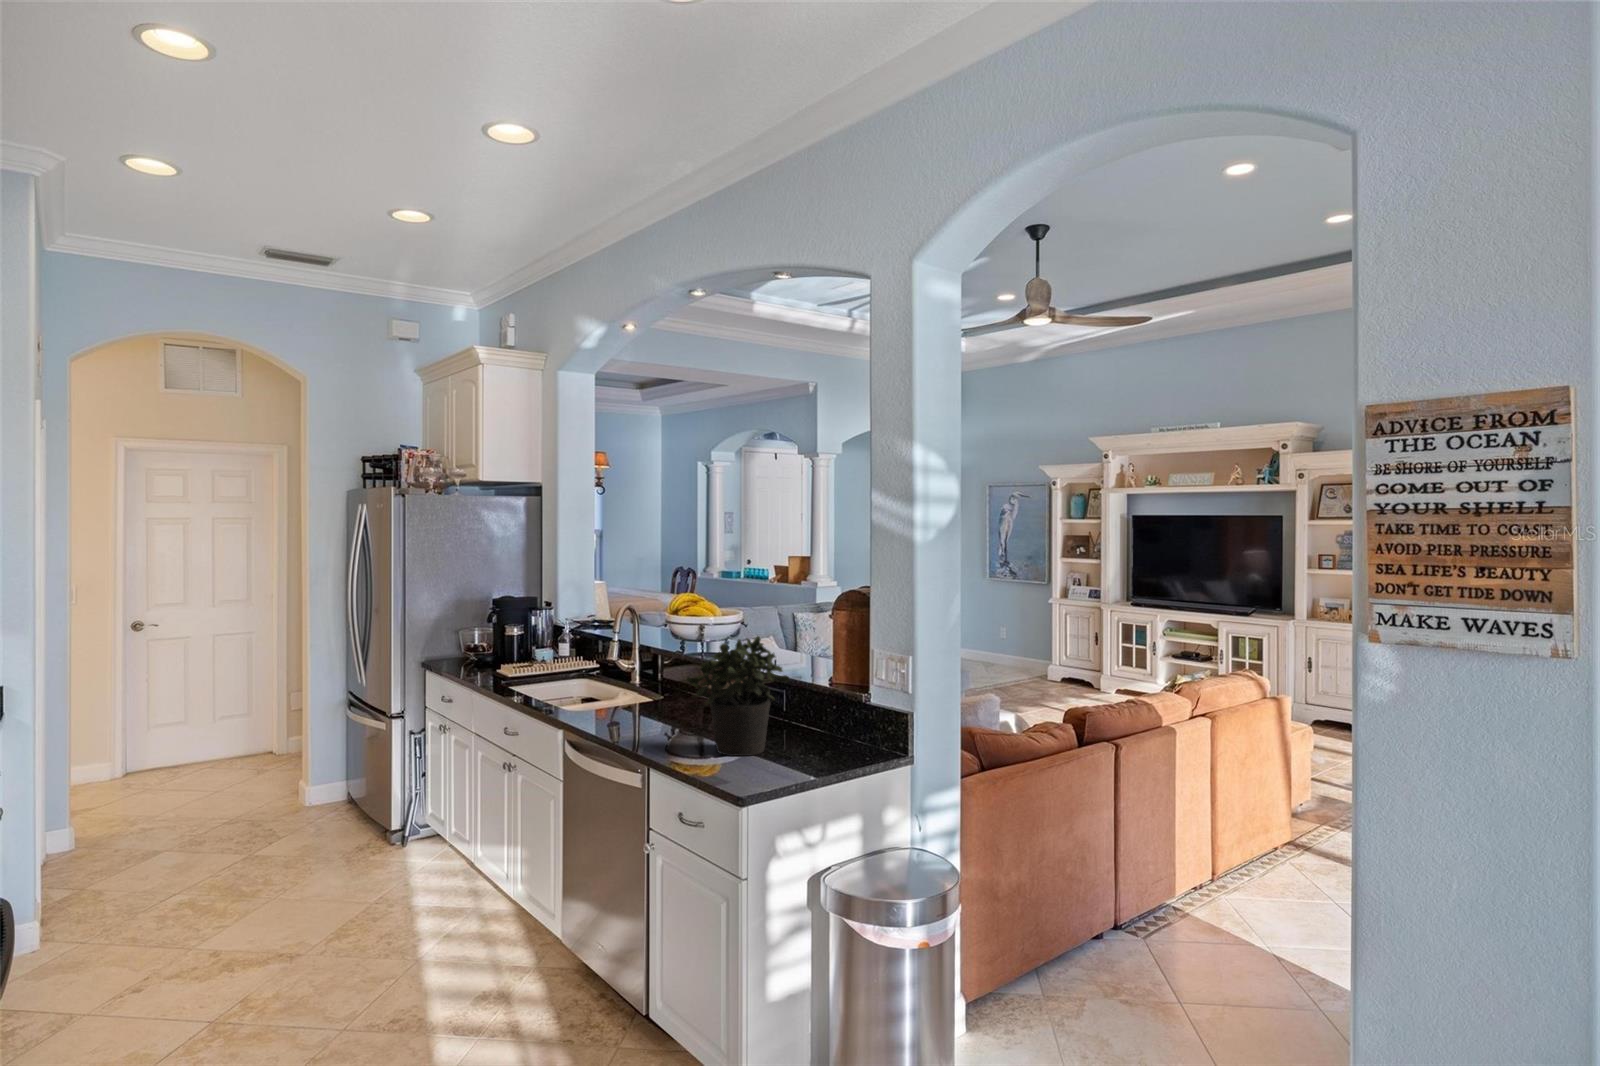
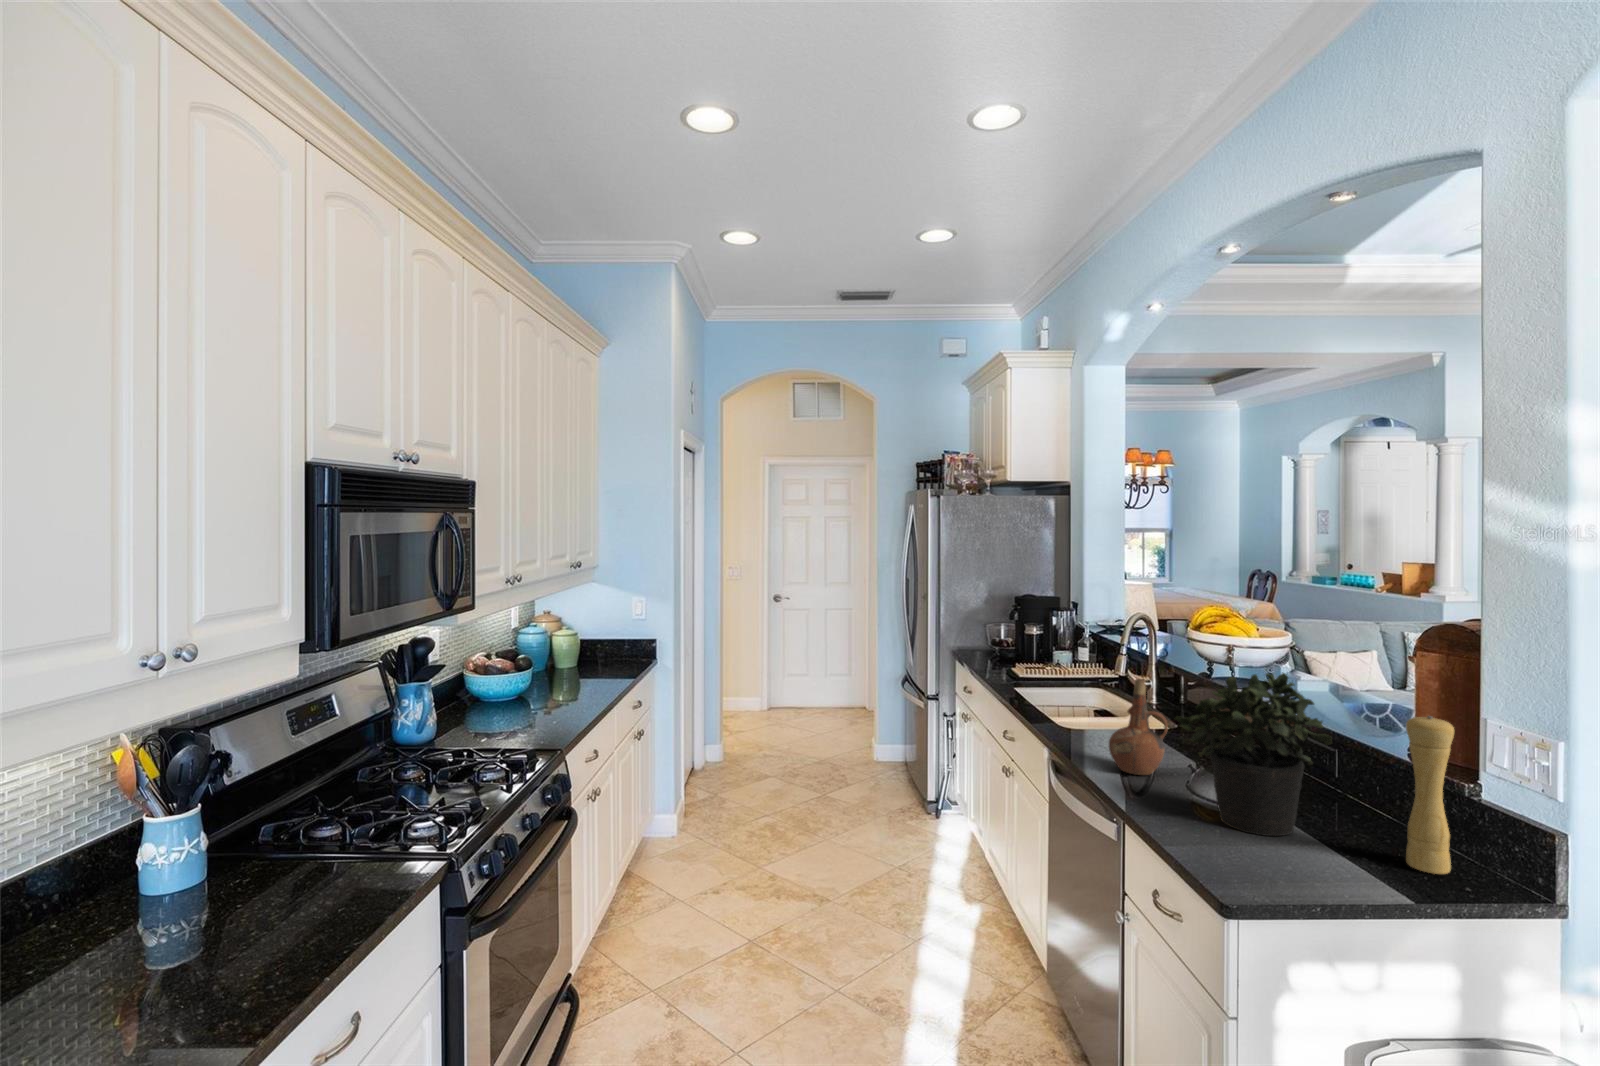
pepper mill: none [829,655,854,757] -> present [1406,716,1454,874]
ceramic pitcher: none [625,656,670,735] -> present [1109,679,1168,775]

